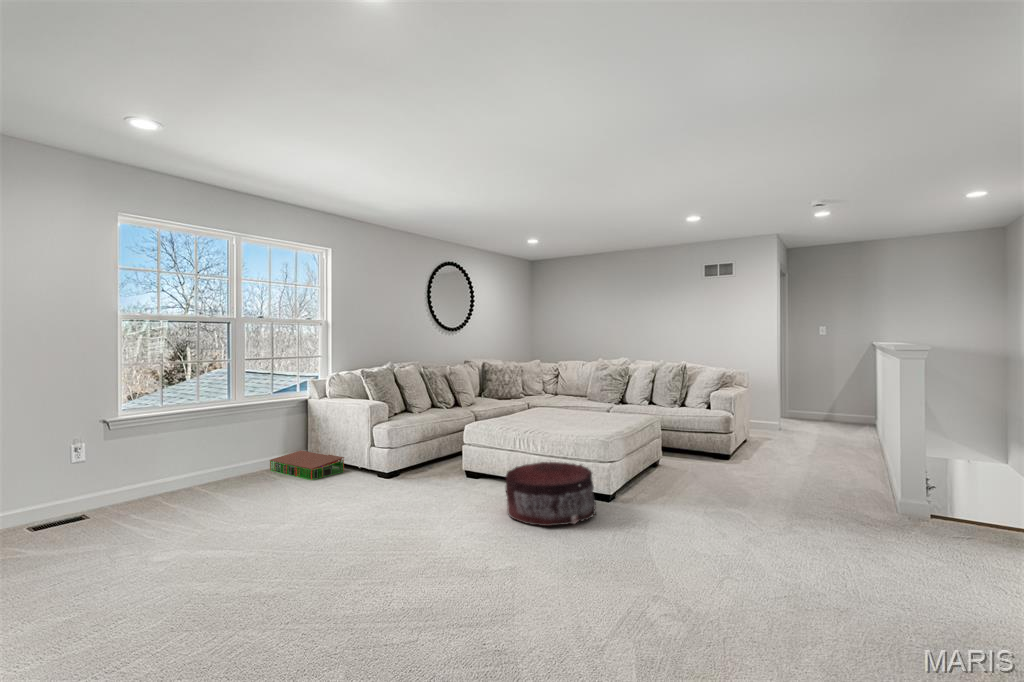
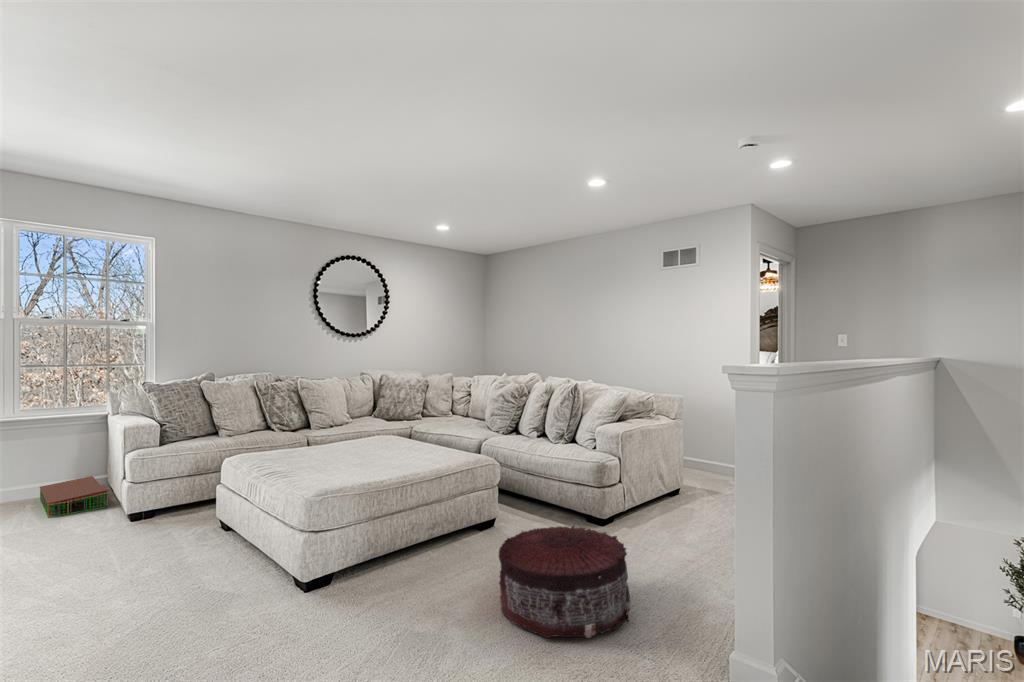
pouf: present [506,462,596,526] -> present [499,526,630,638]

